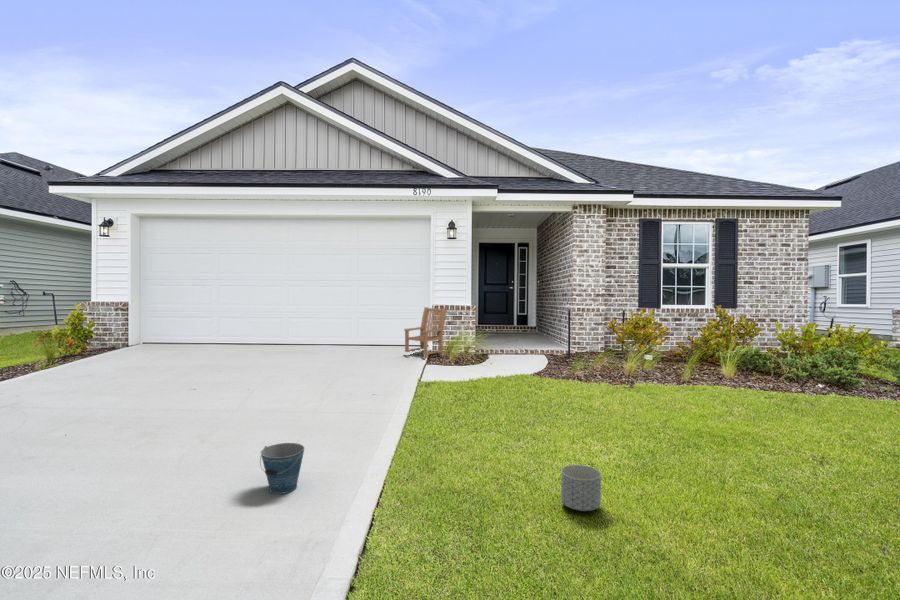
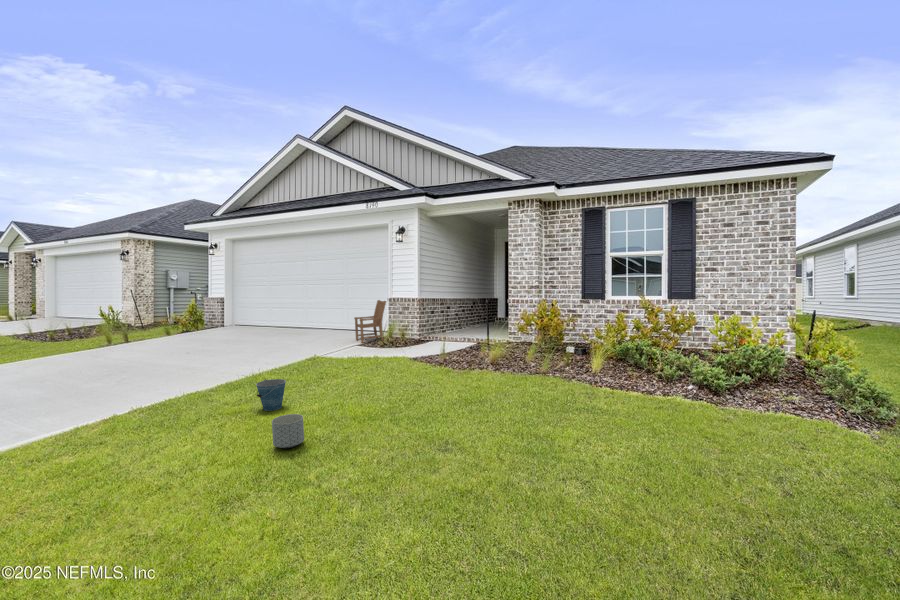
bucket: present [261,443,305,494] -> present [256,379,286,411]
planter: present [561,465,601,512] -> present [272,414,304,449]

